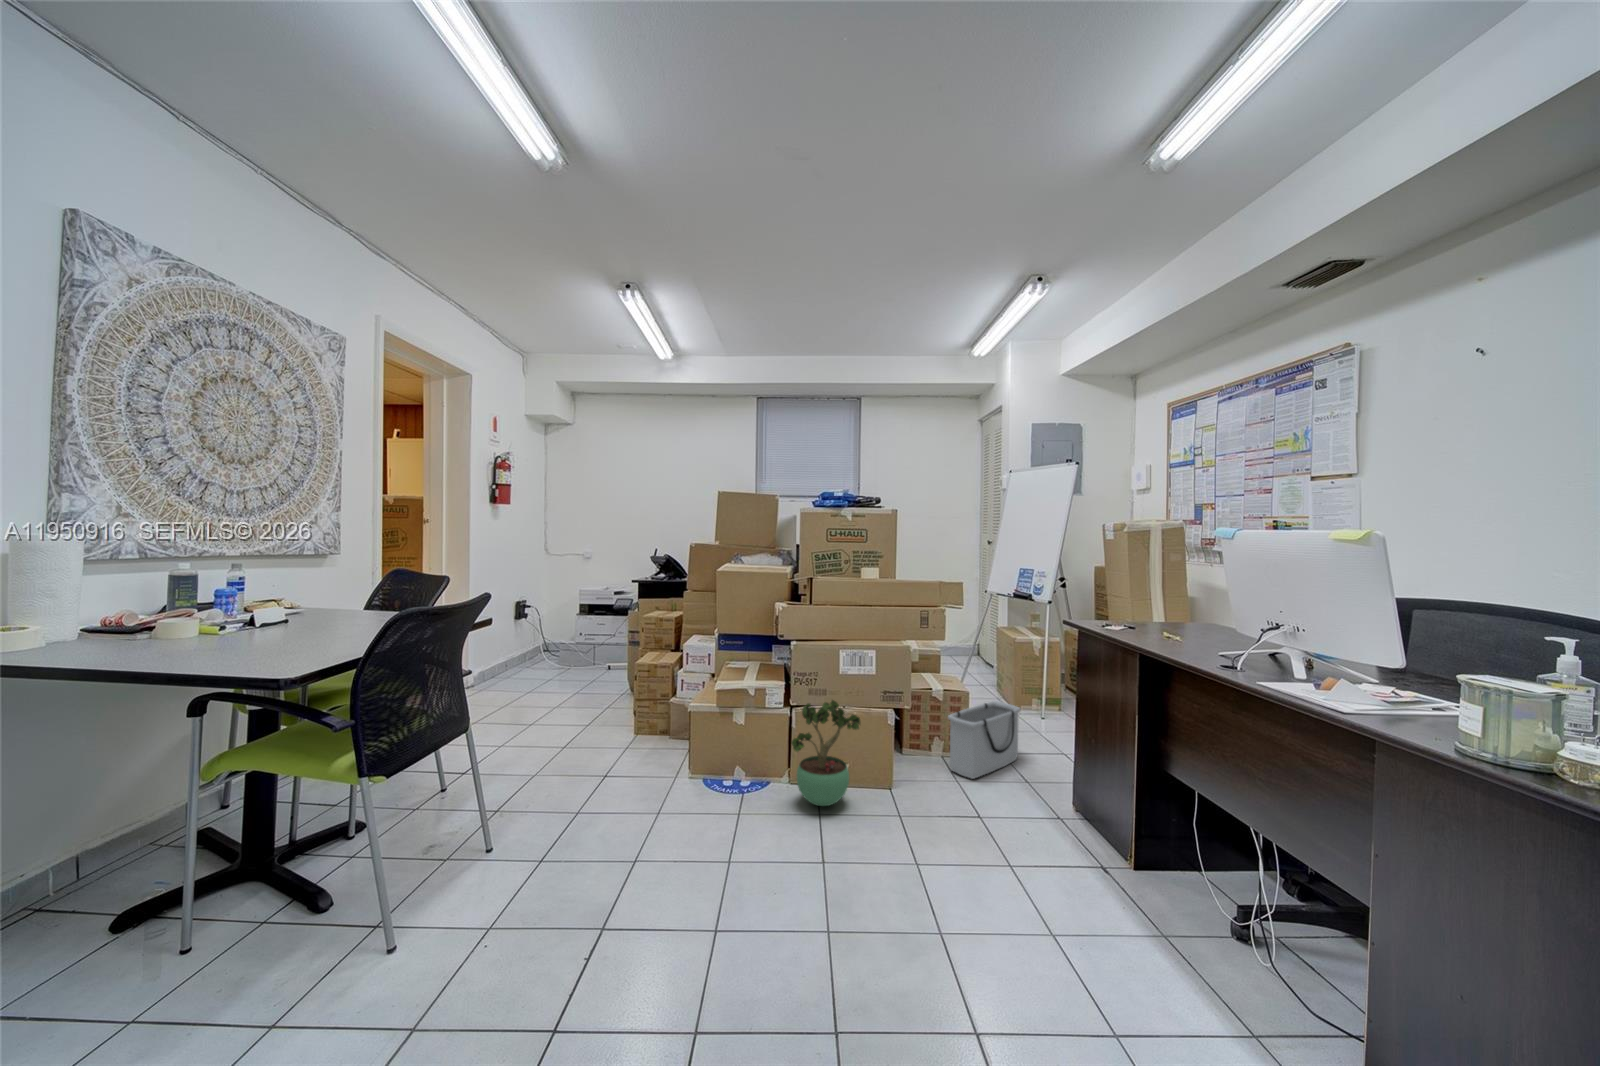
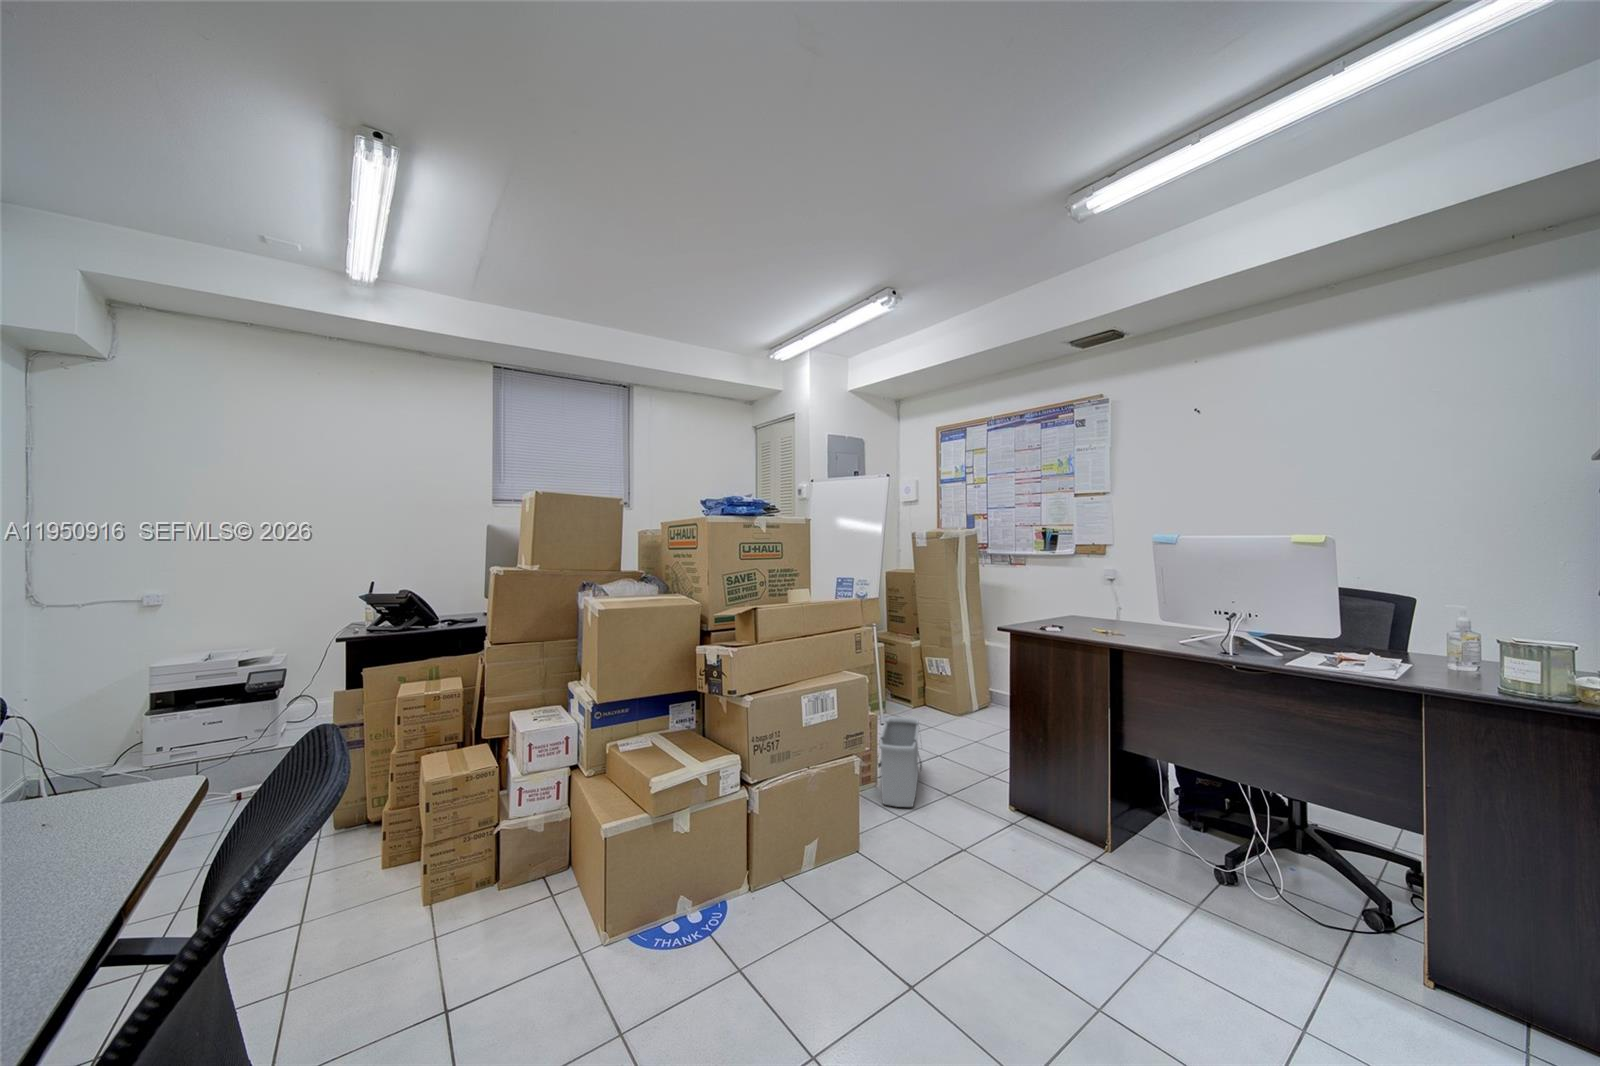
potted plant: present [791,700,860,806] -> none [782,763,860,910]

